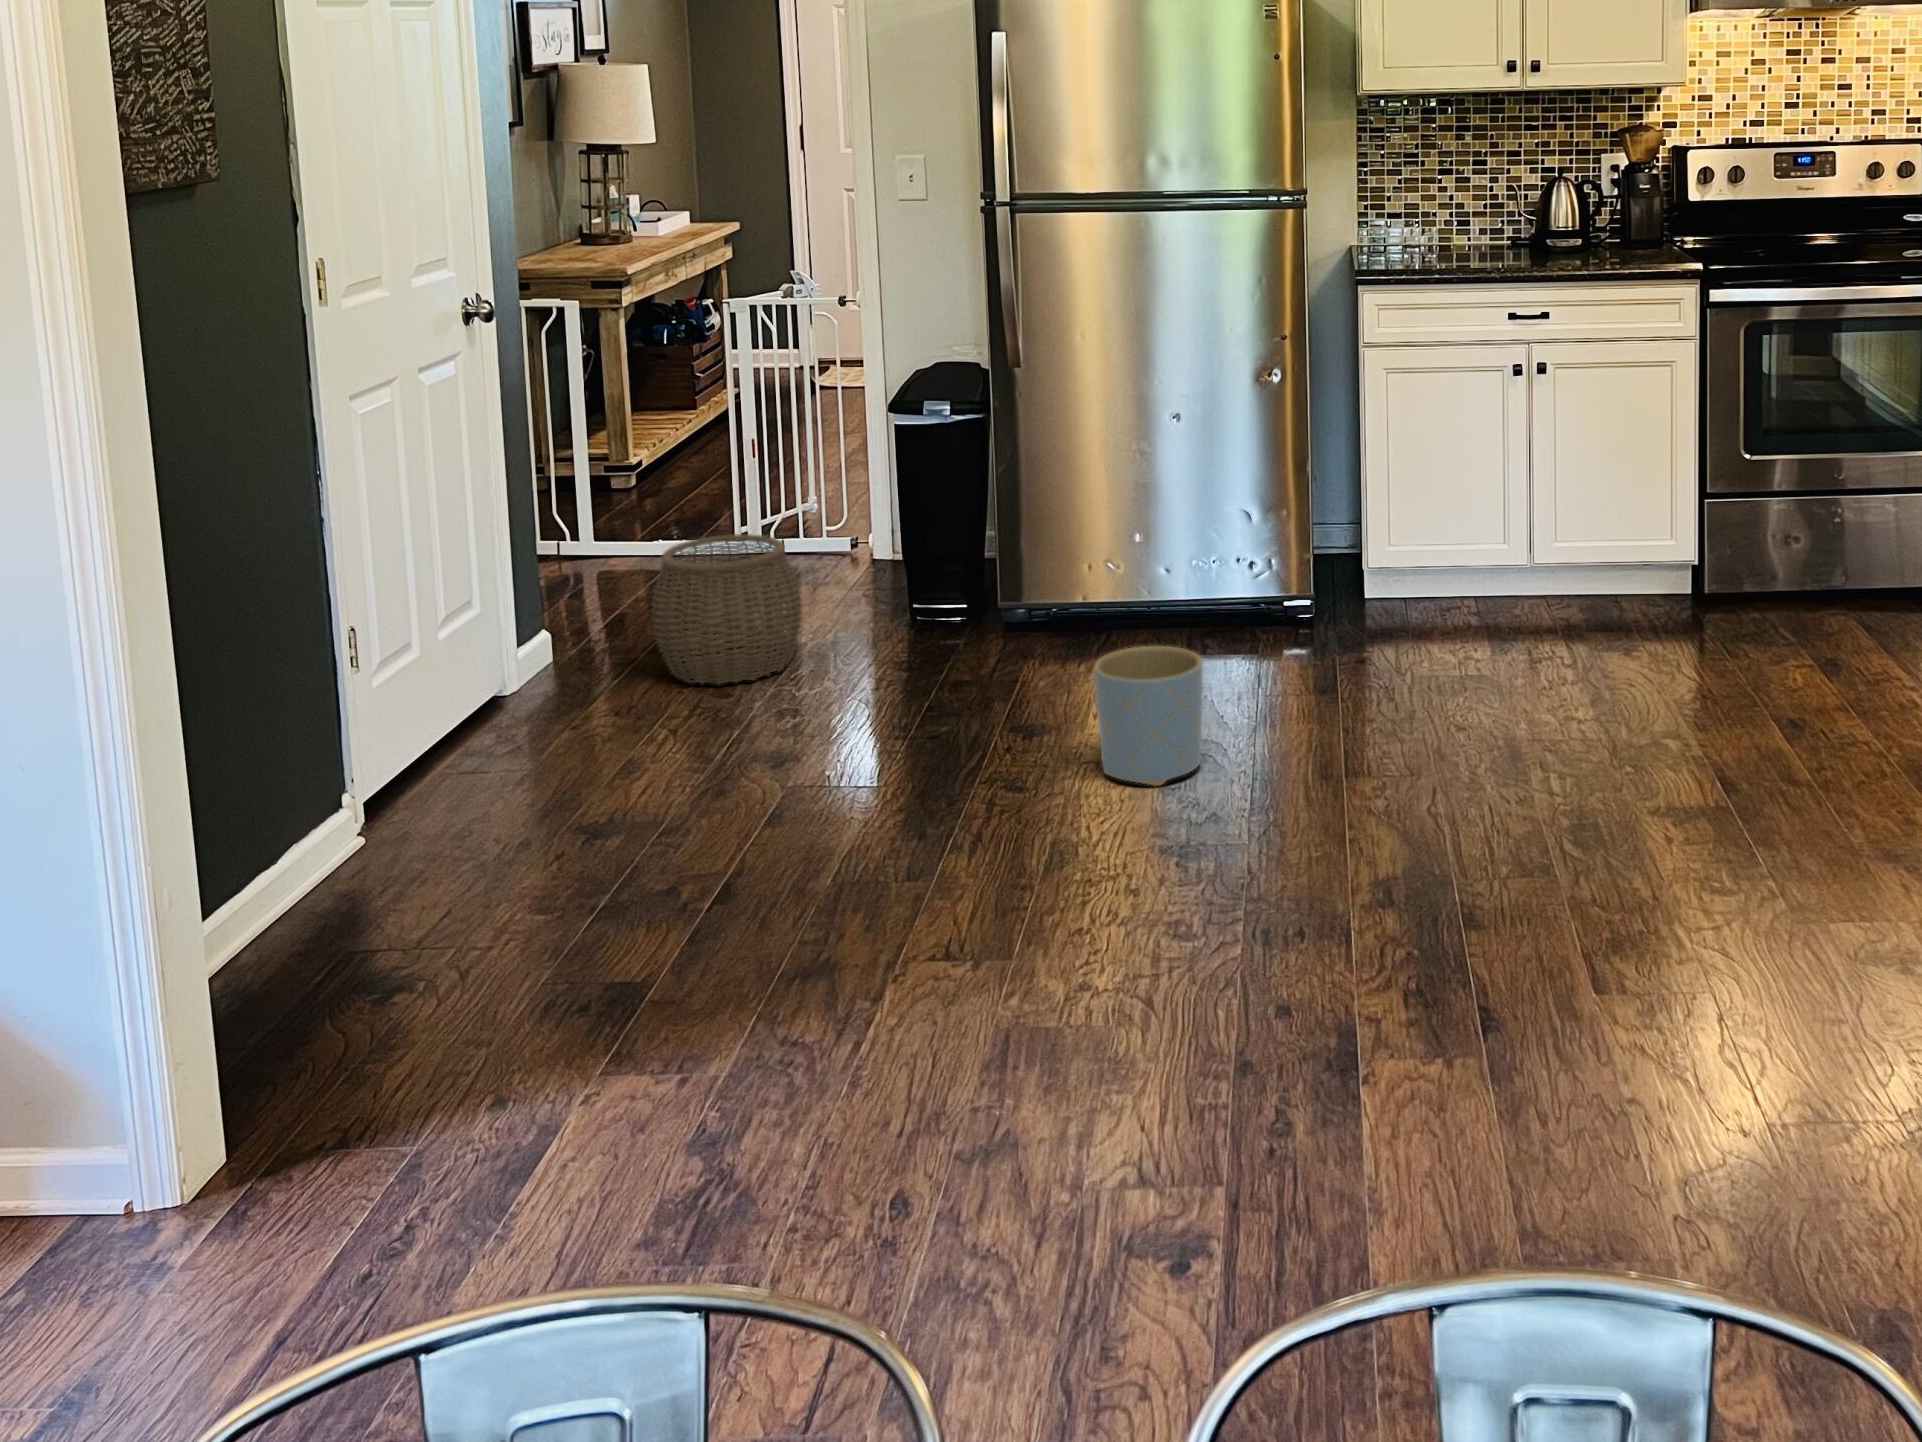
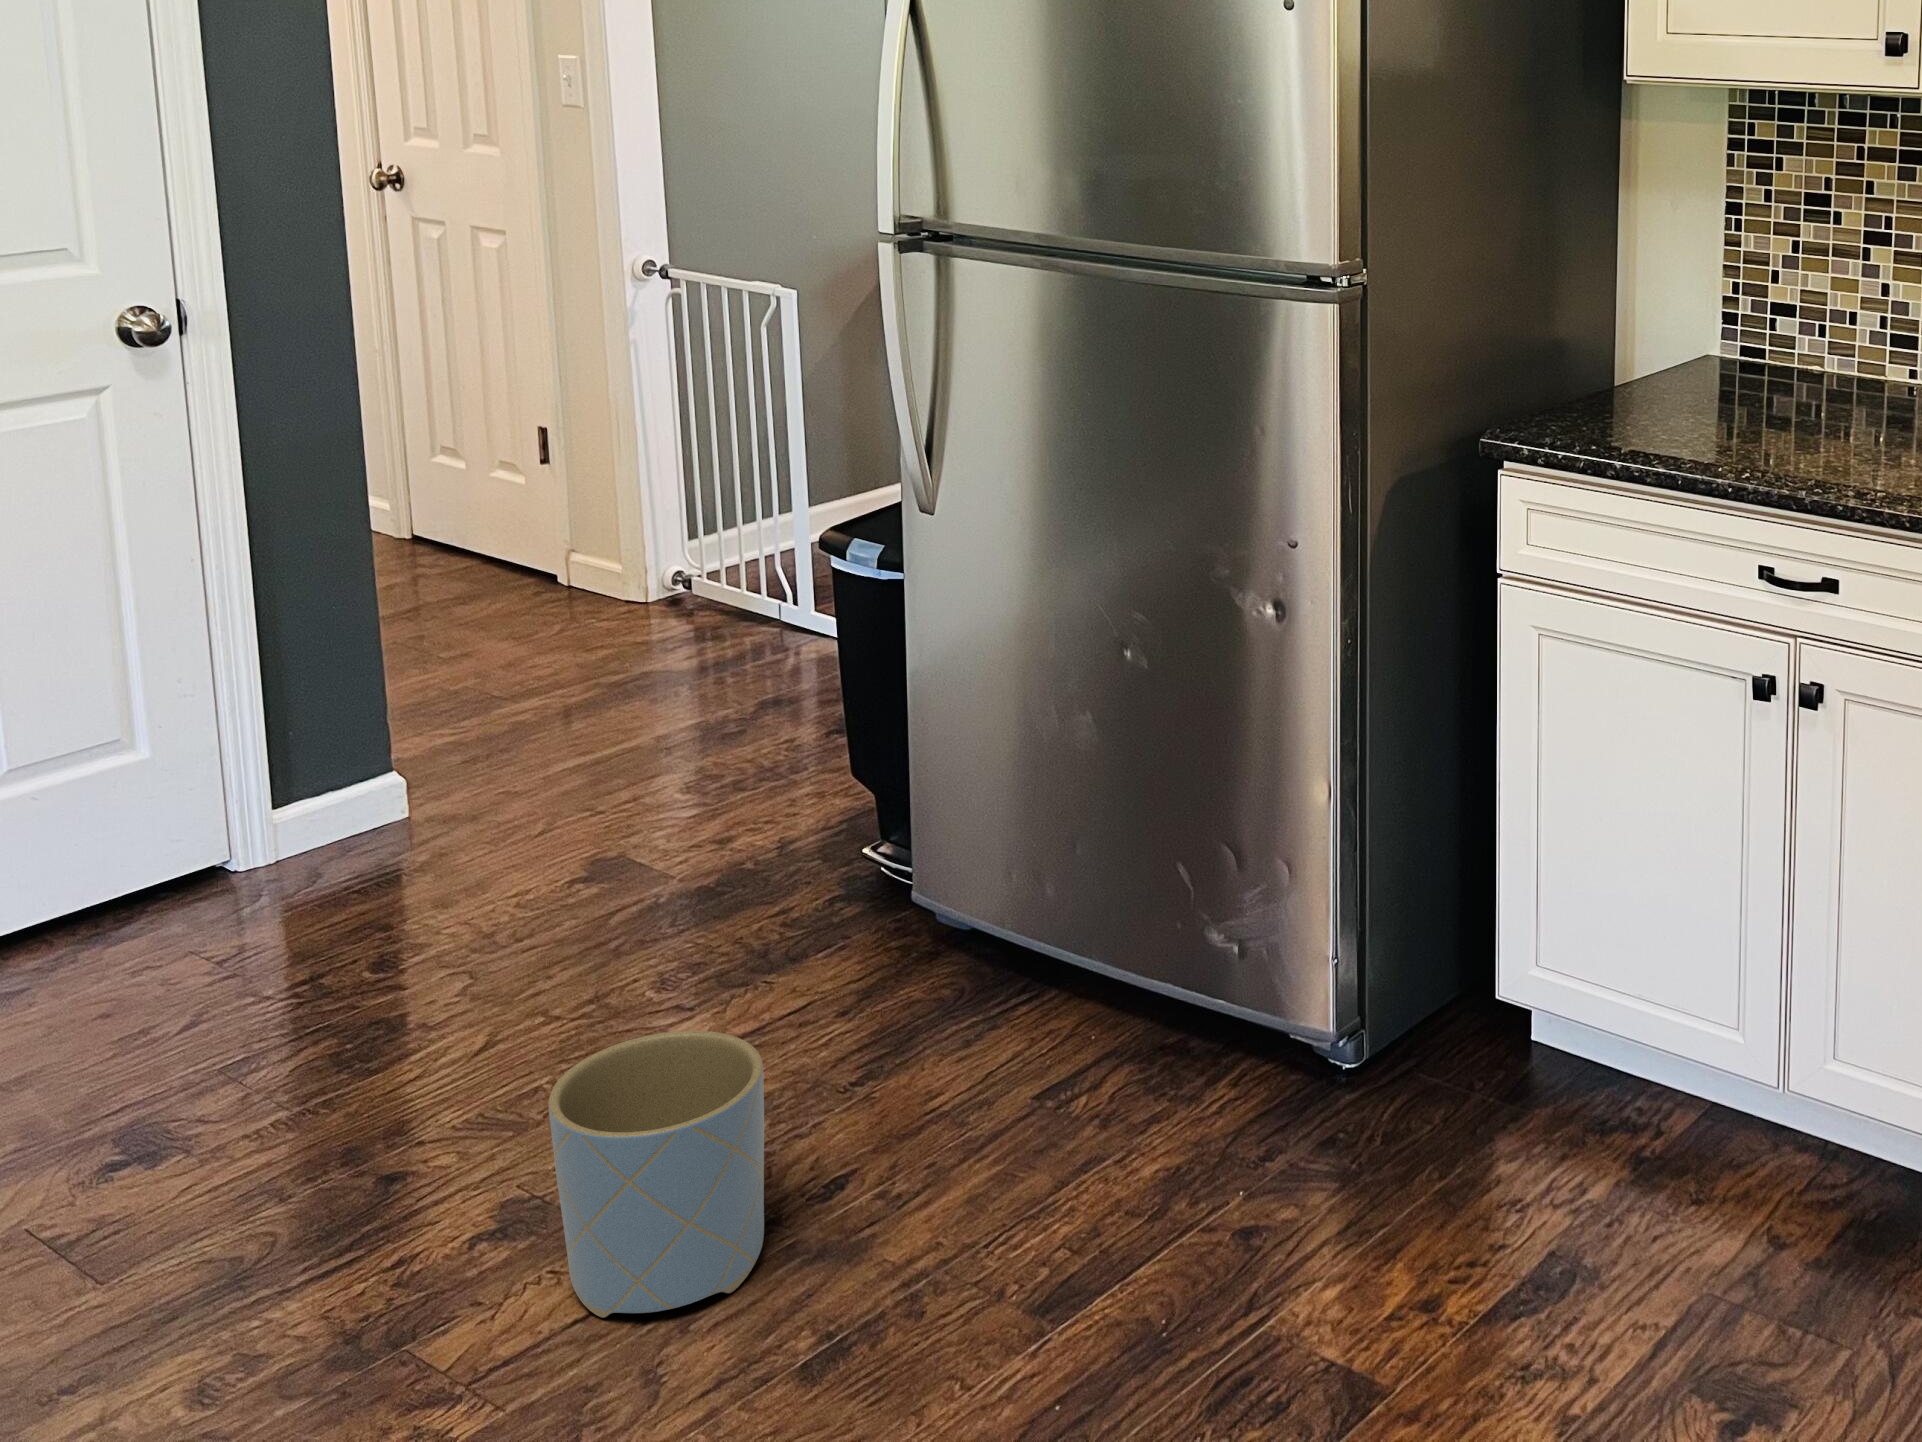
woven basket: present [652,534,803,684] -> none [558,635,779,859]

